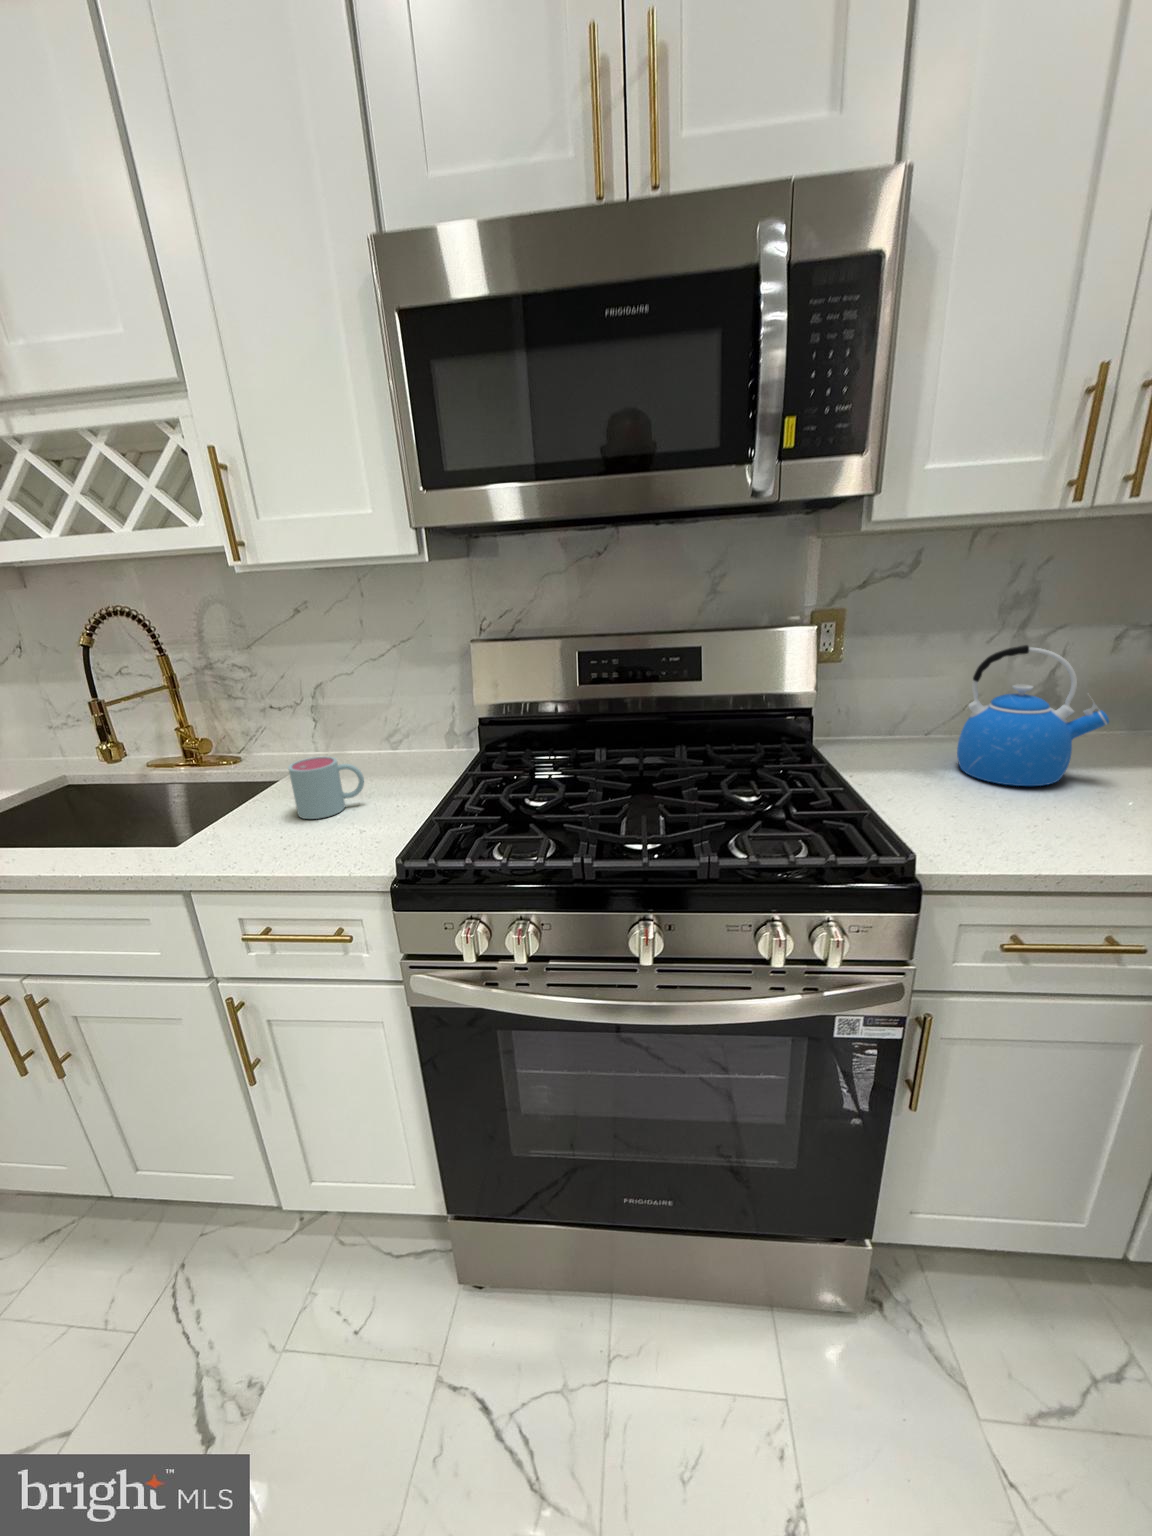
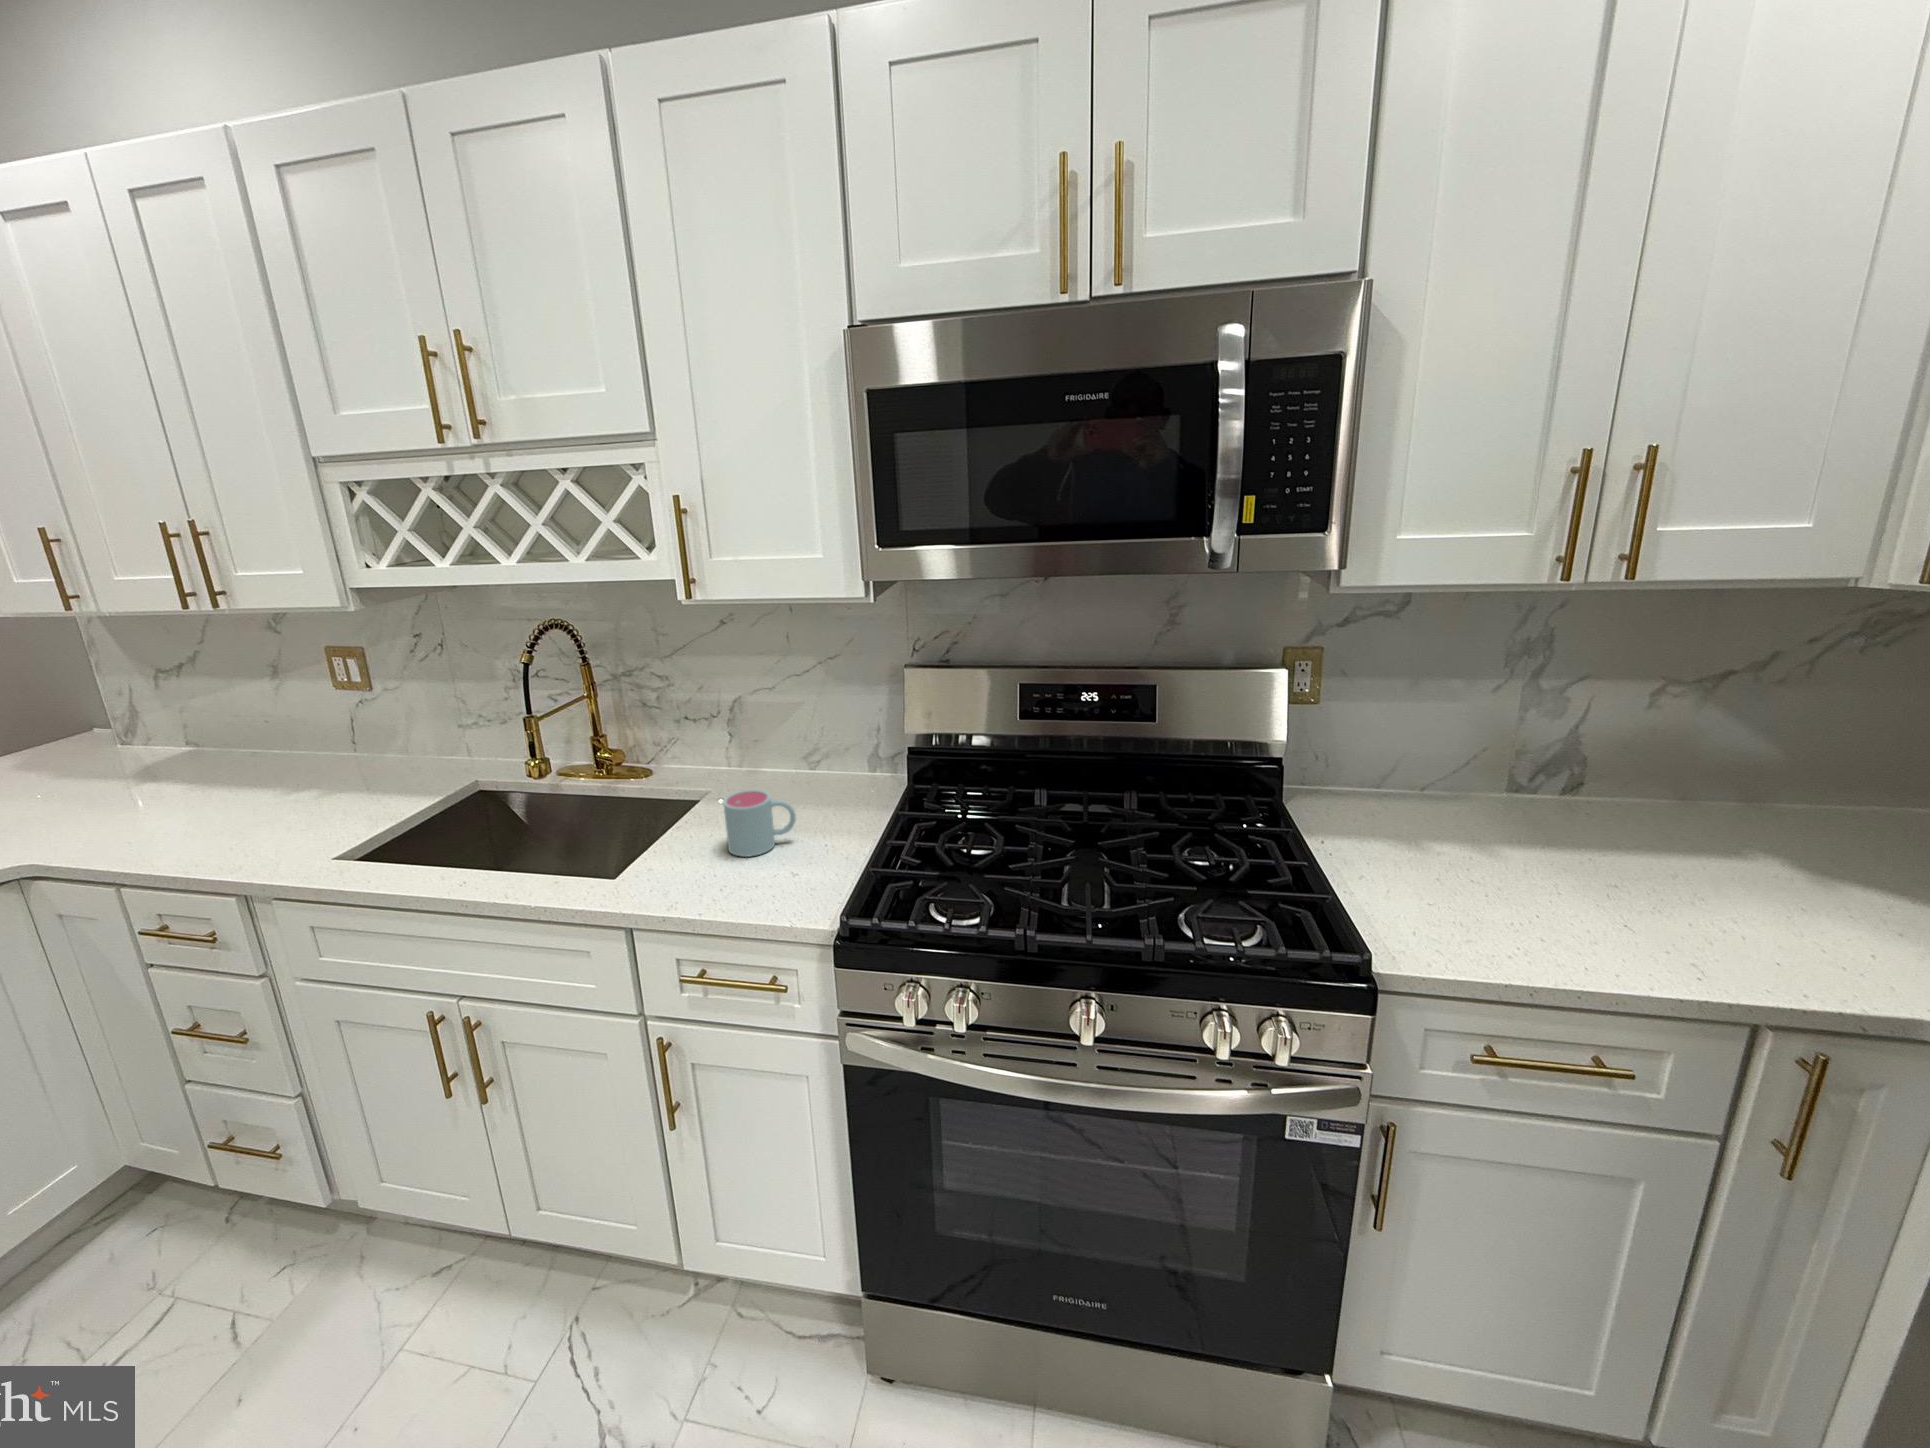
kettle: present [957,645,1109,786] -> none [1444,714,1615,871]

